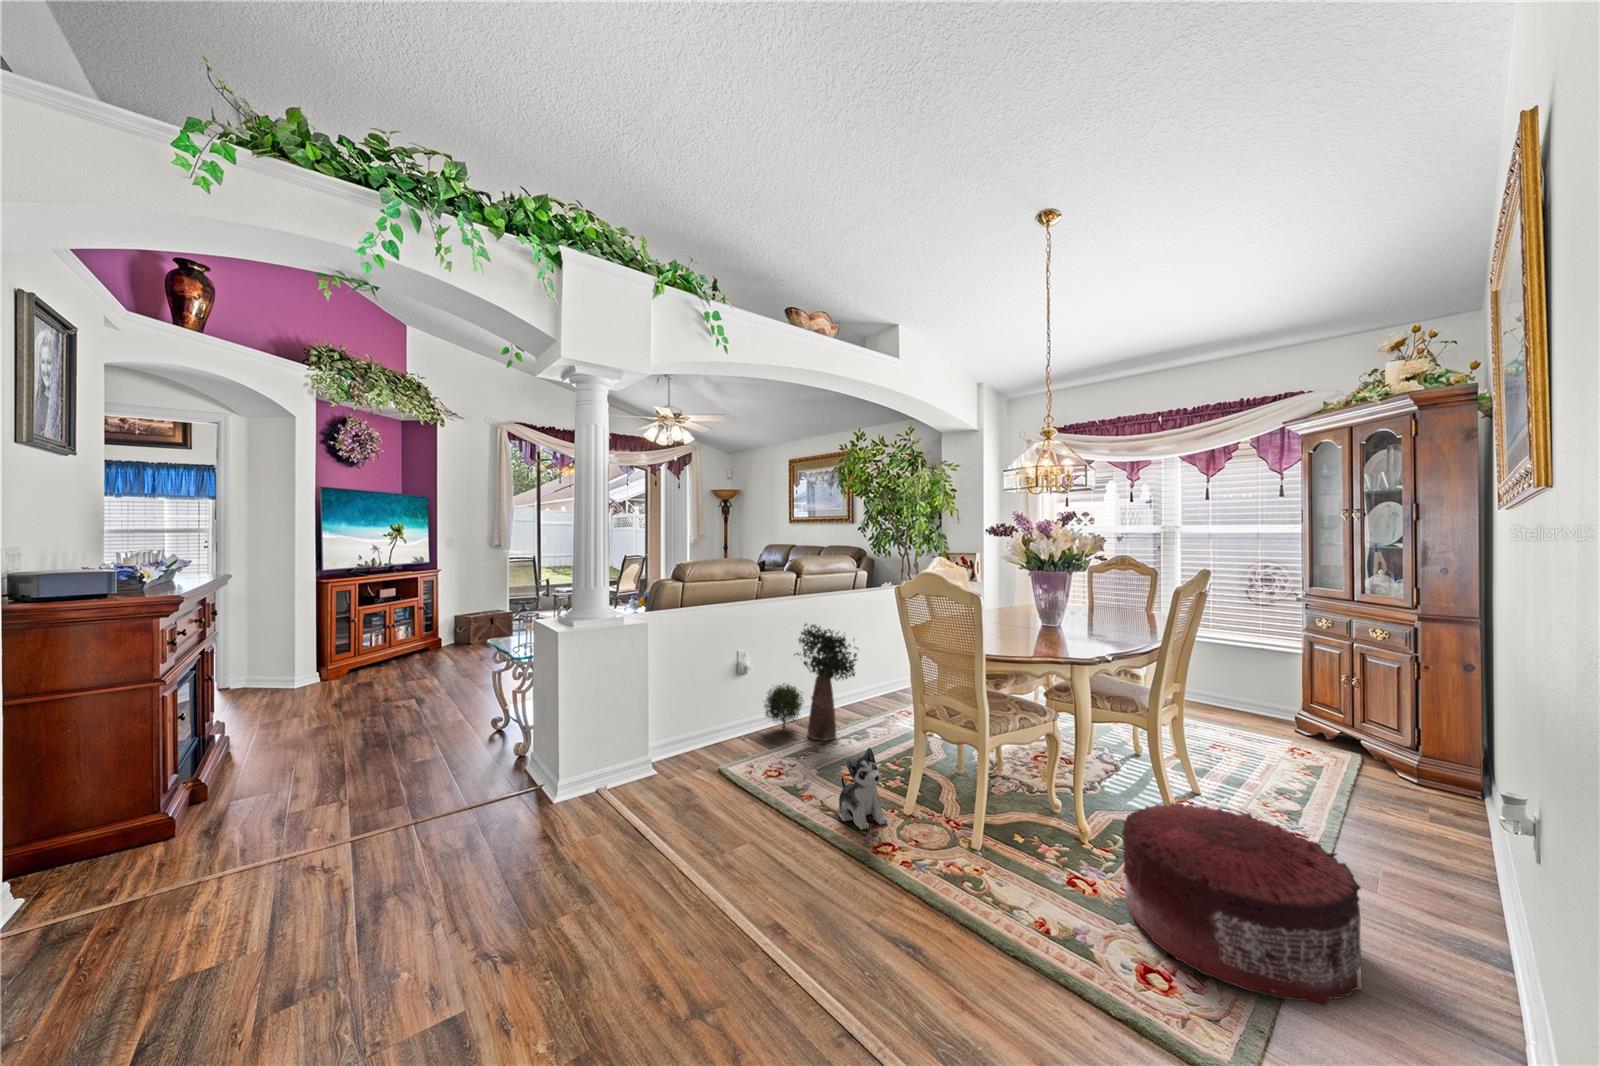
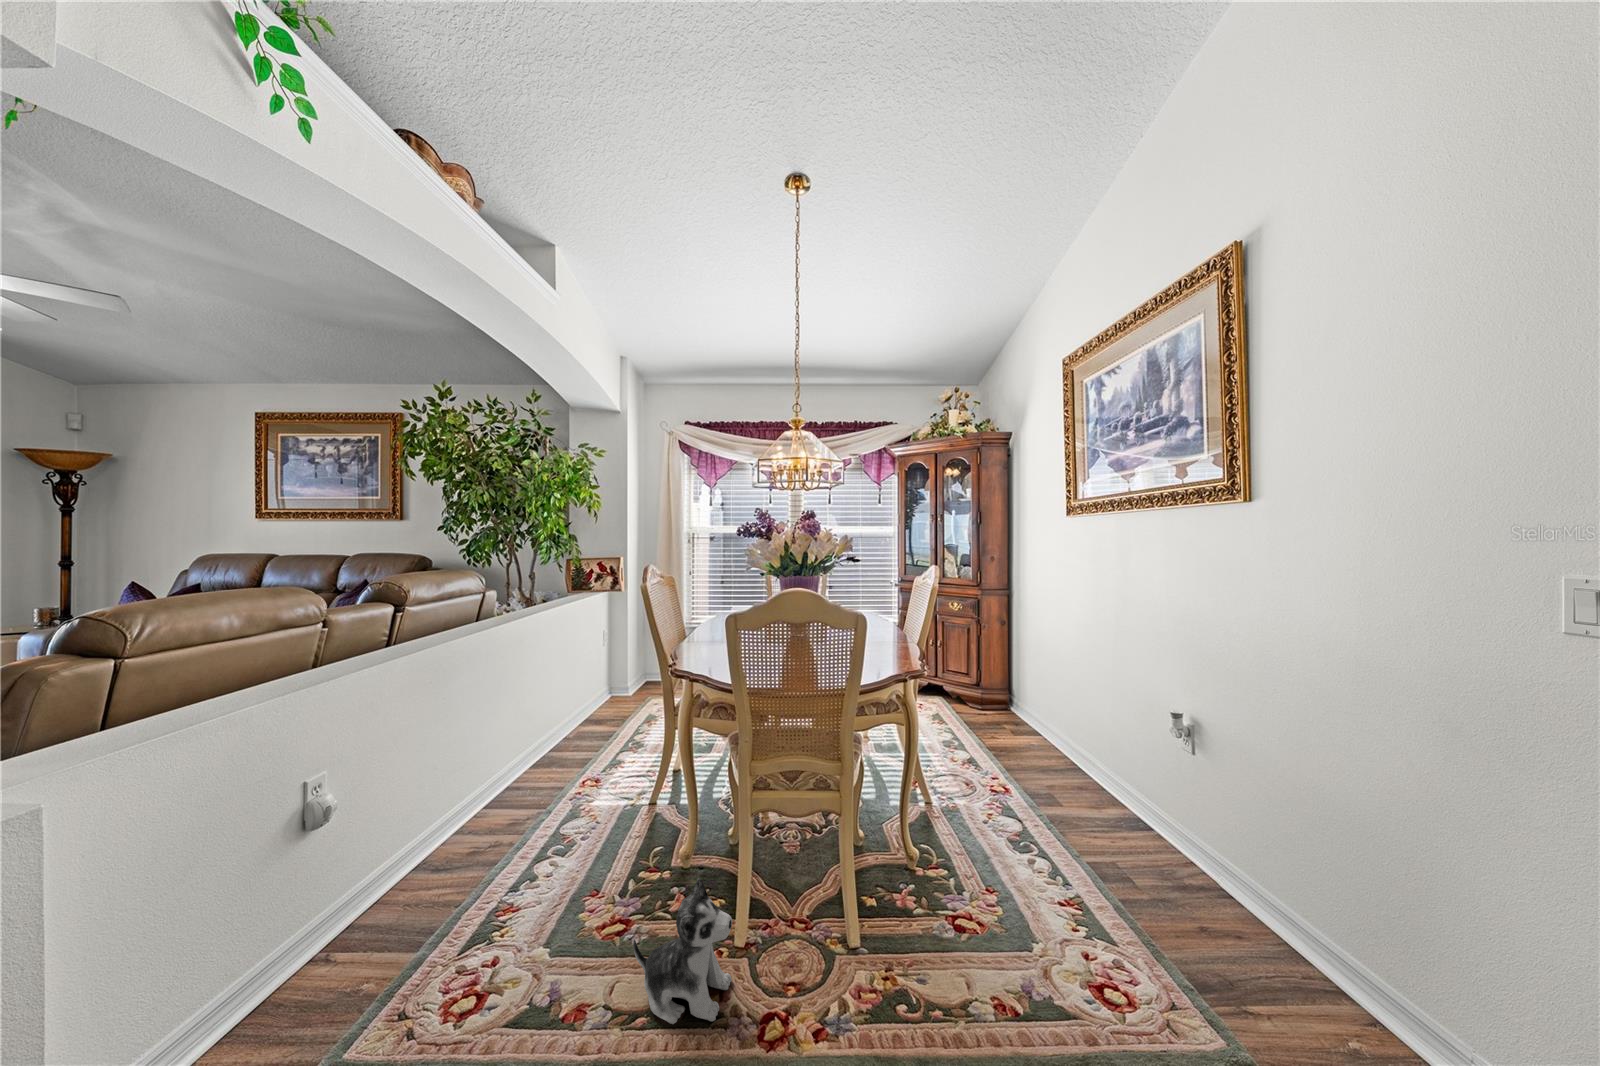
potted plant: present [764,624,858,741] -> none [366,691,557,894]
pouf: present [1122,802,1362,1007] -> none [987,779,1190,967]

